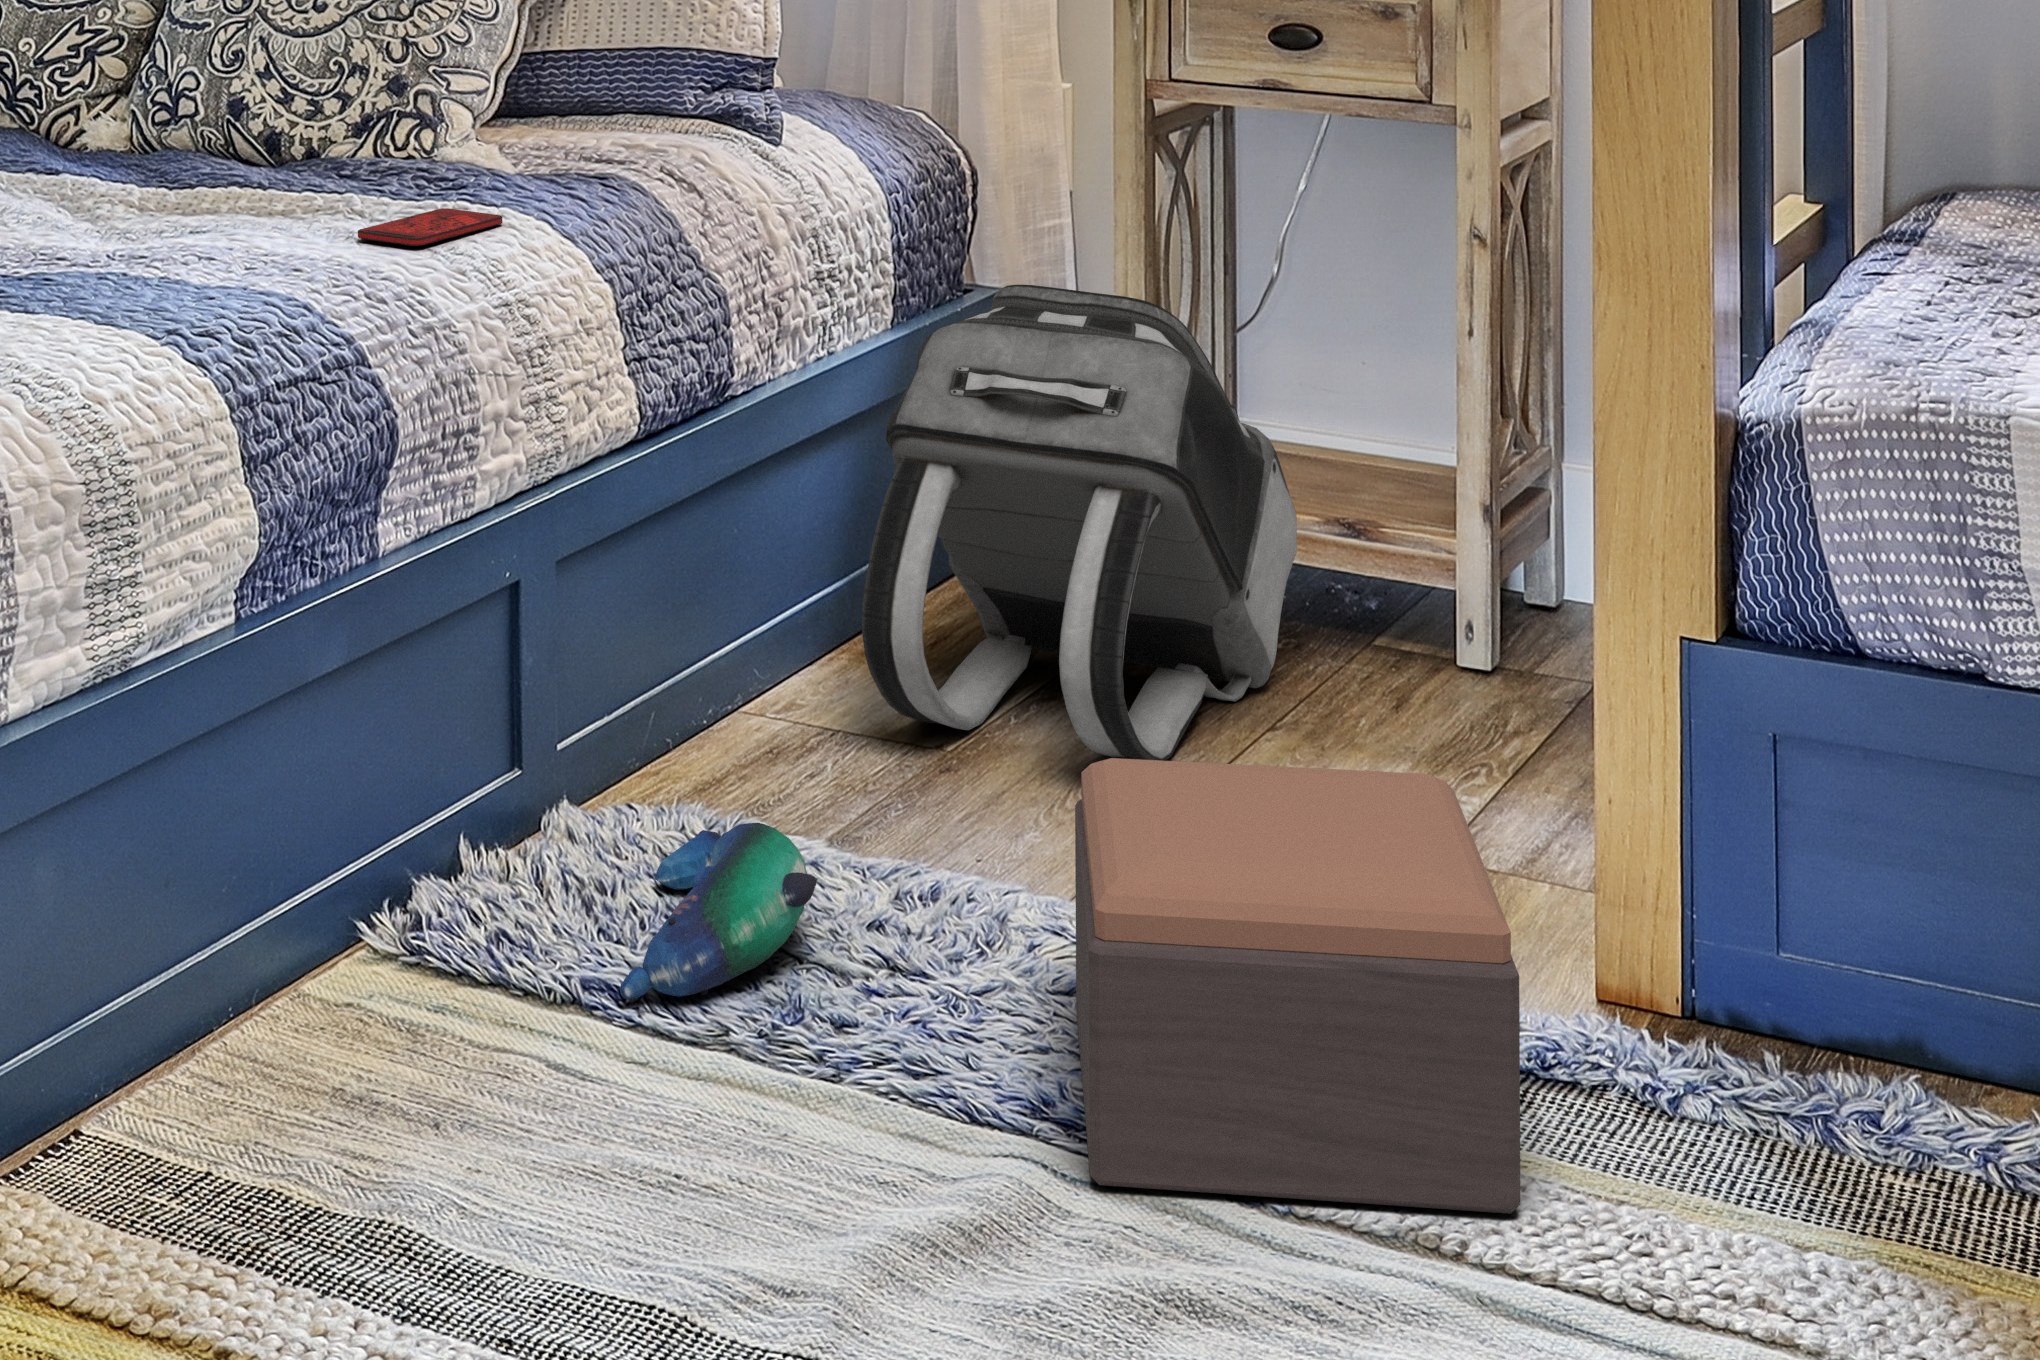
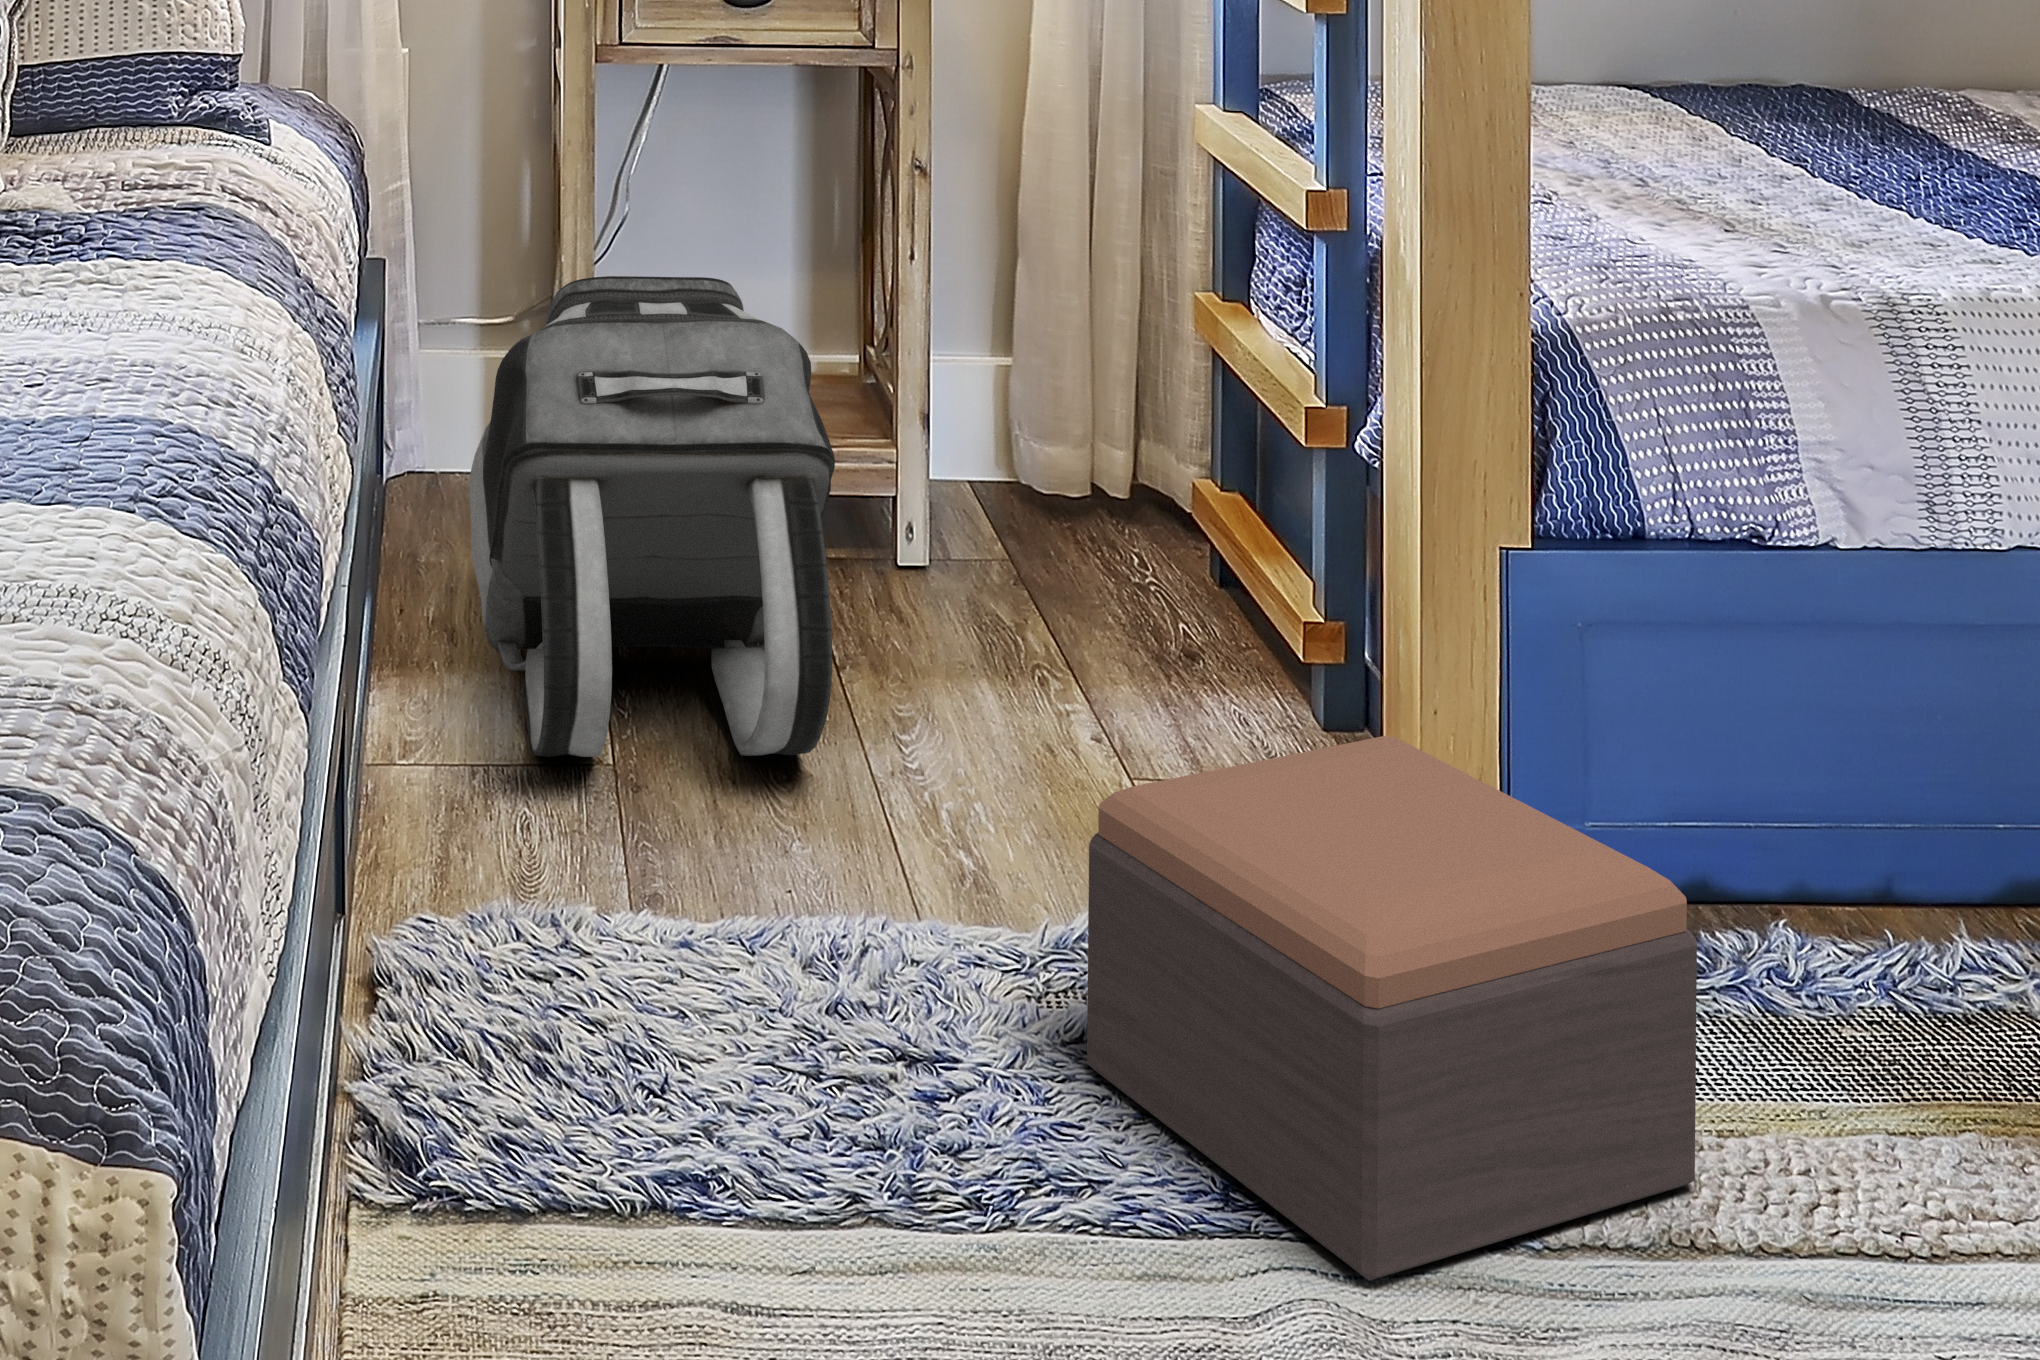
smartphone: present [358,208,502,246] -> none [69,267,184,320]
plush toy: present [620,822,818,1000] -> none [530,933,811,1196]

